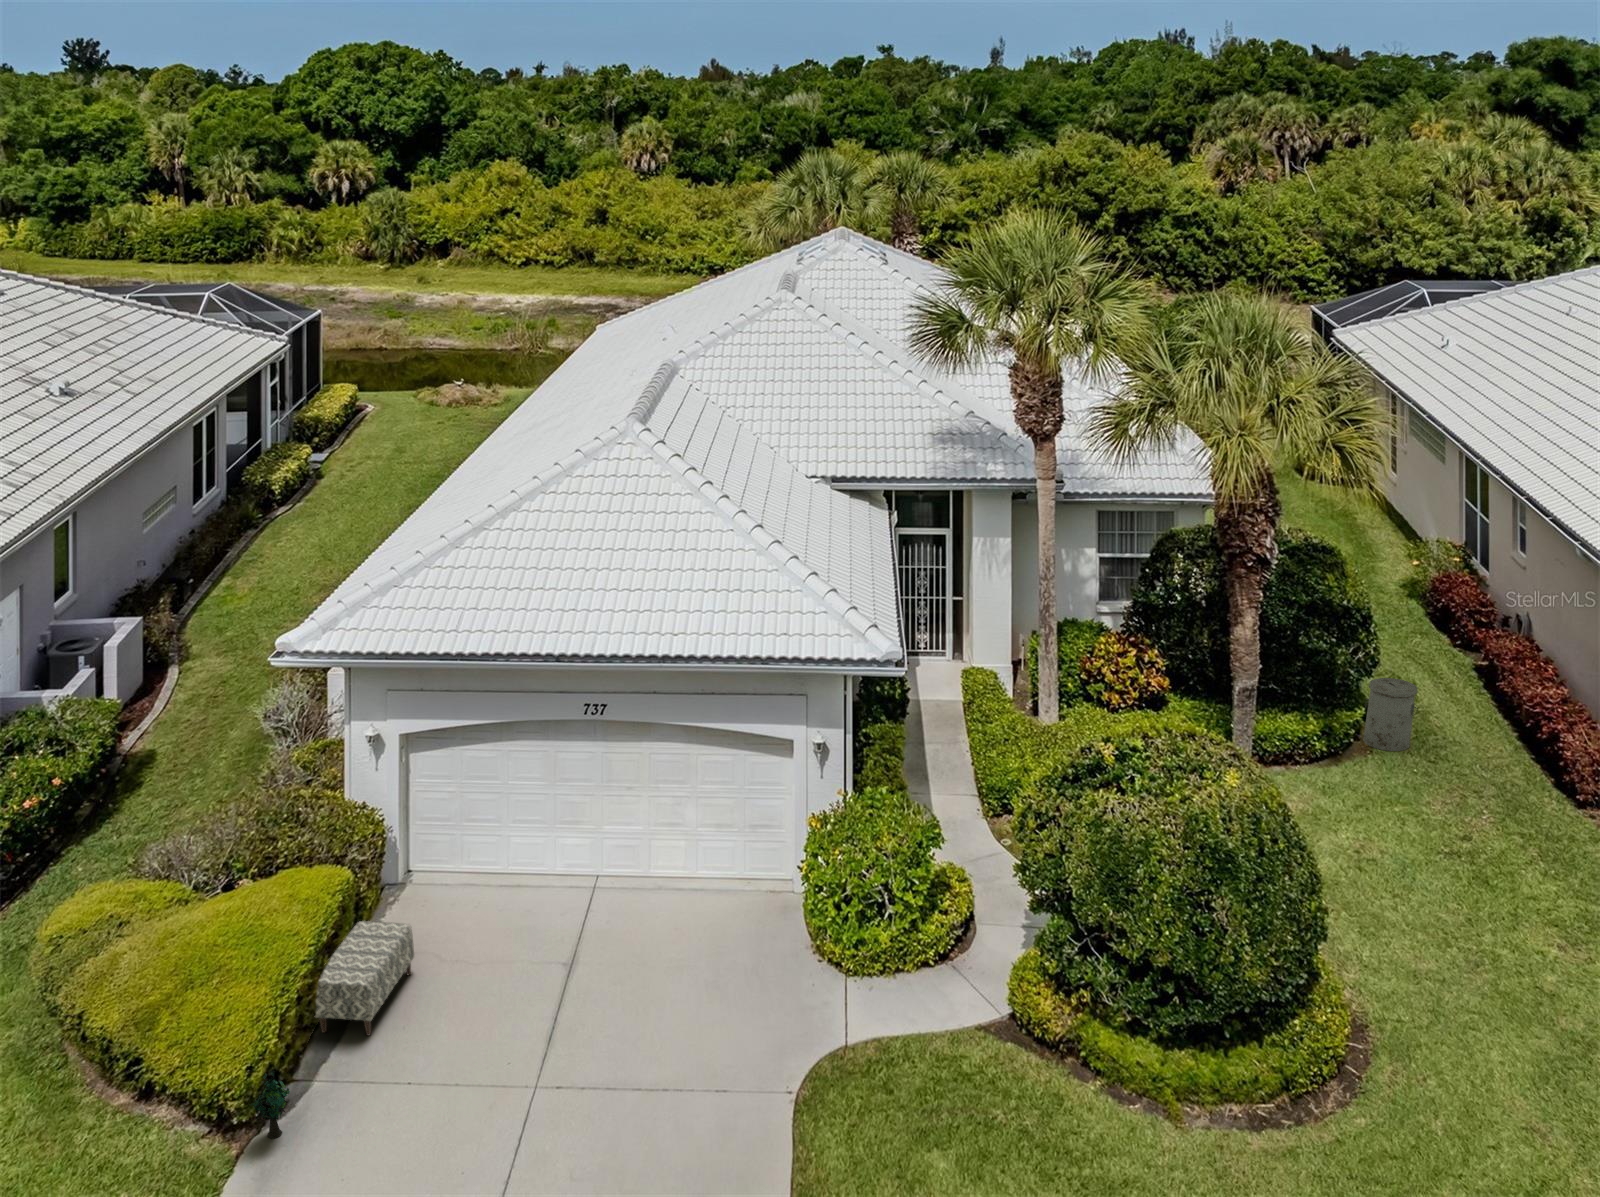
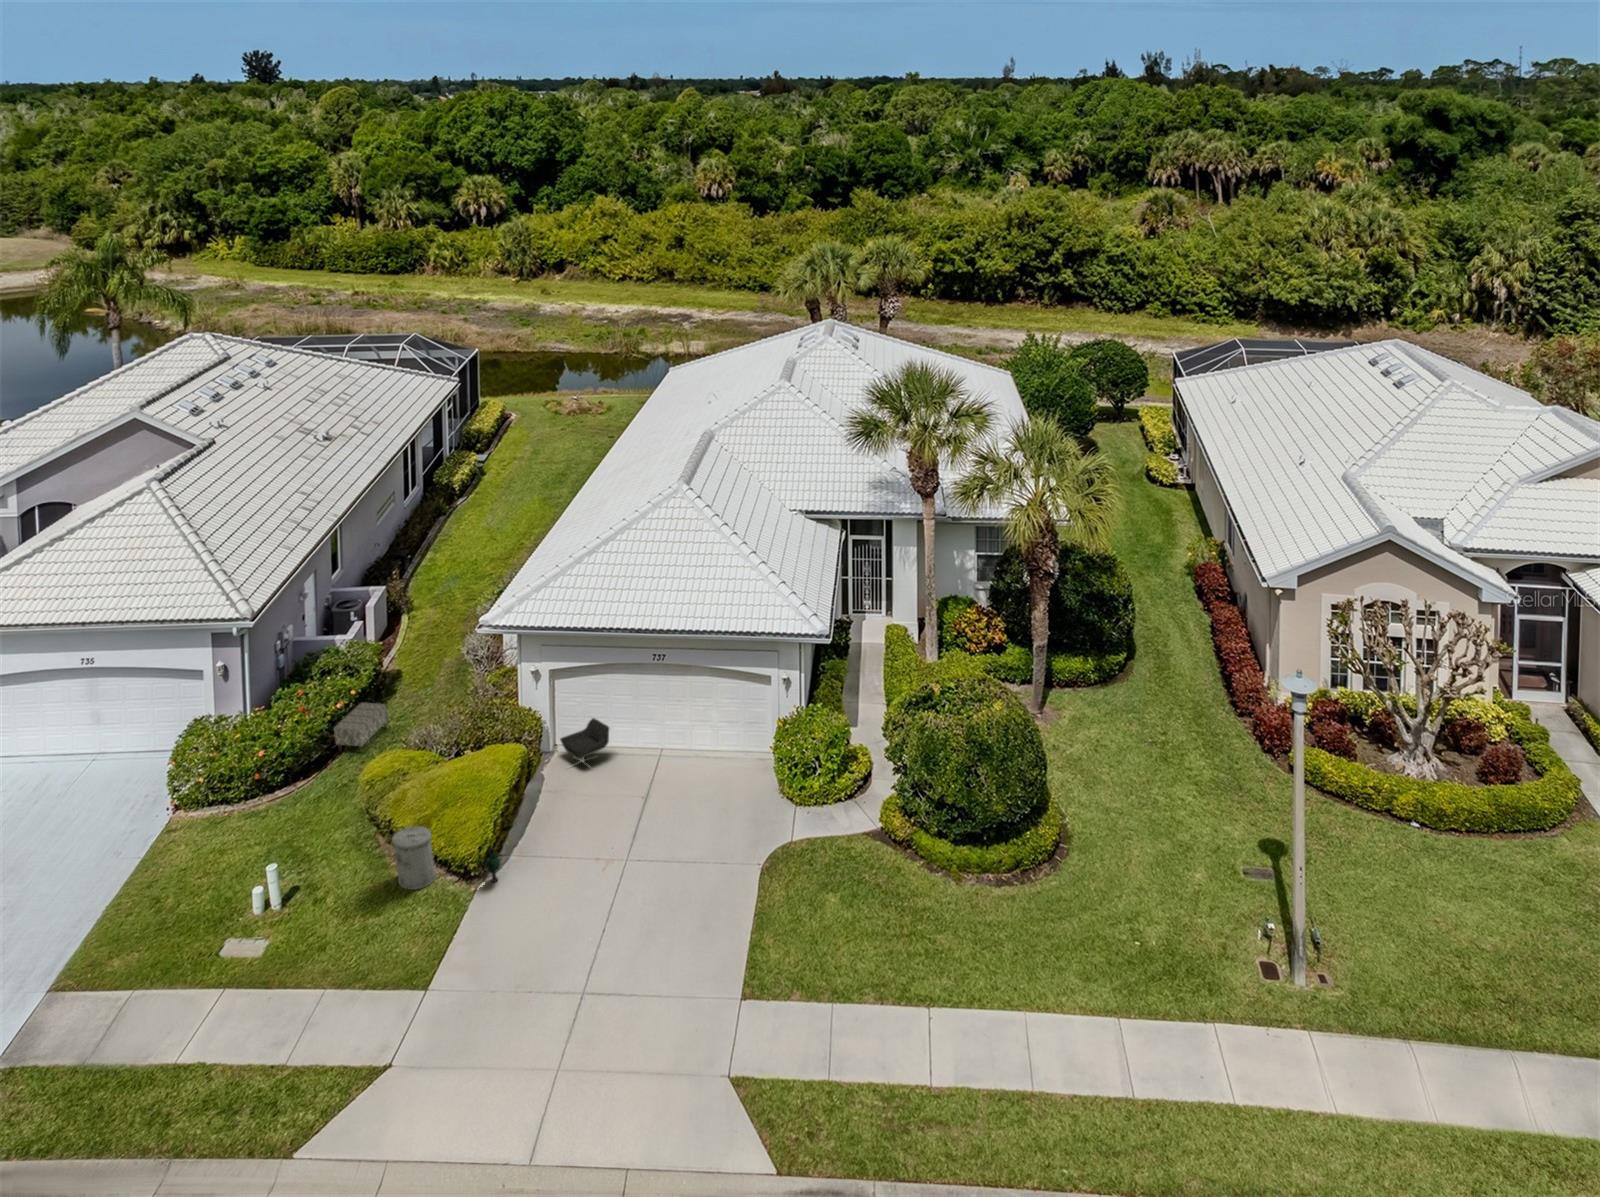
trash can: present [1363,678,1418,751] -> present [392,826,436,890]
lounge chair: none [417,821,506,913] -> present [560,718,609,768]
bench: present [316,921,414,1035] -> present [334,703,388,753]

